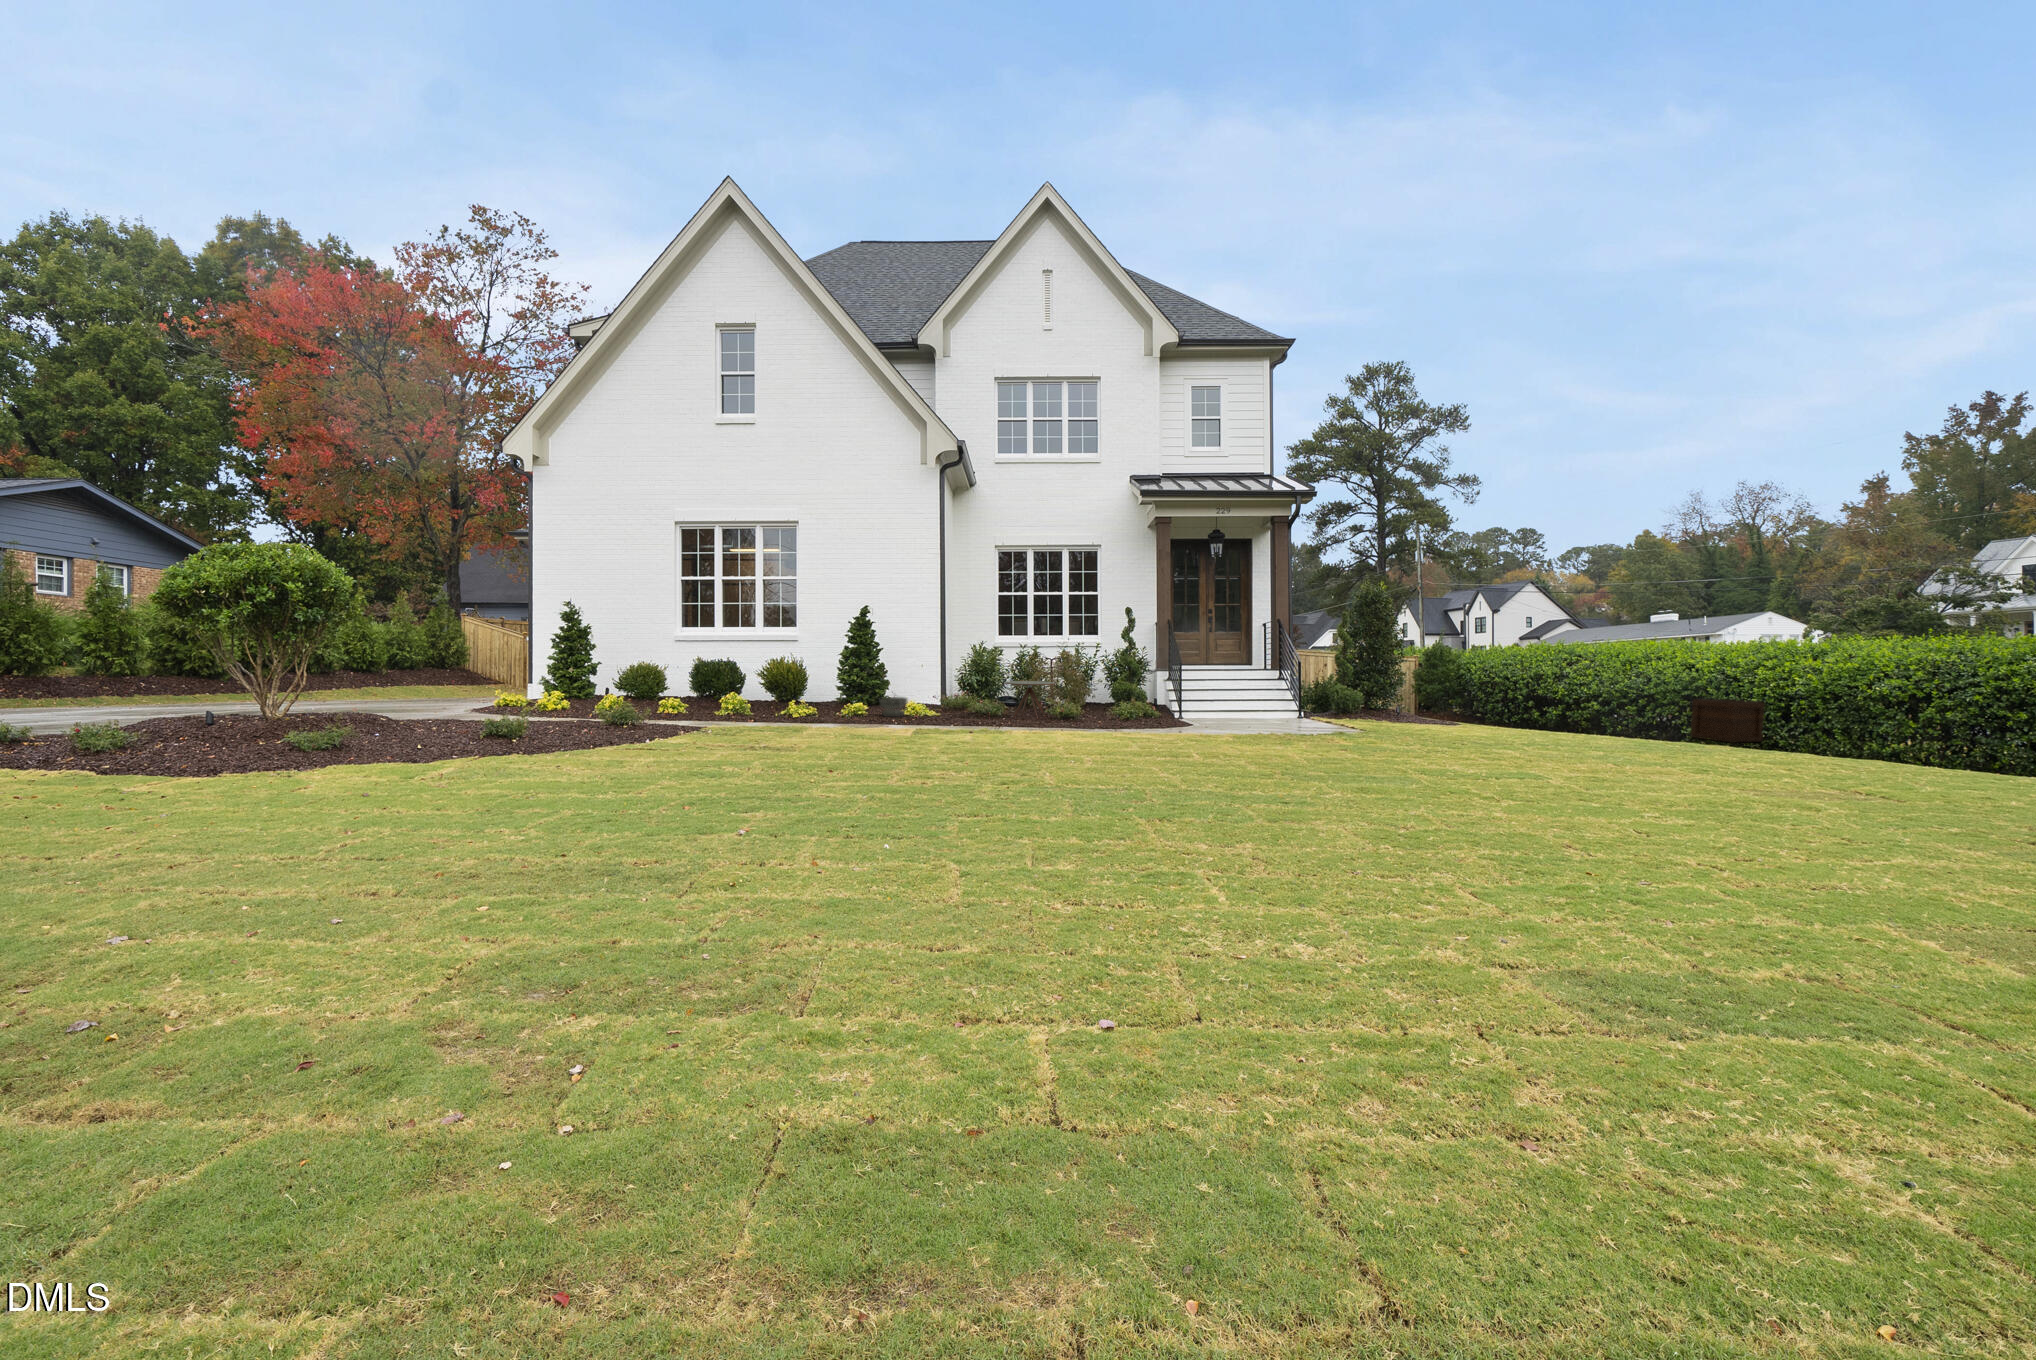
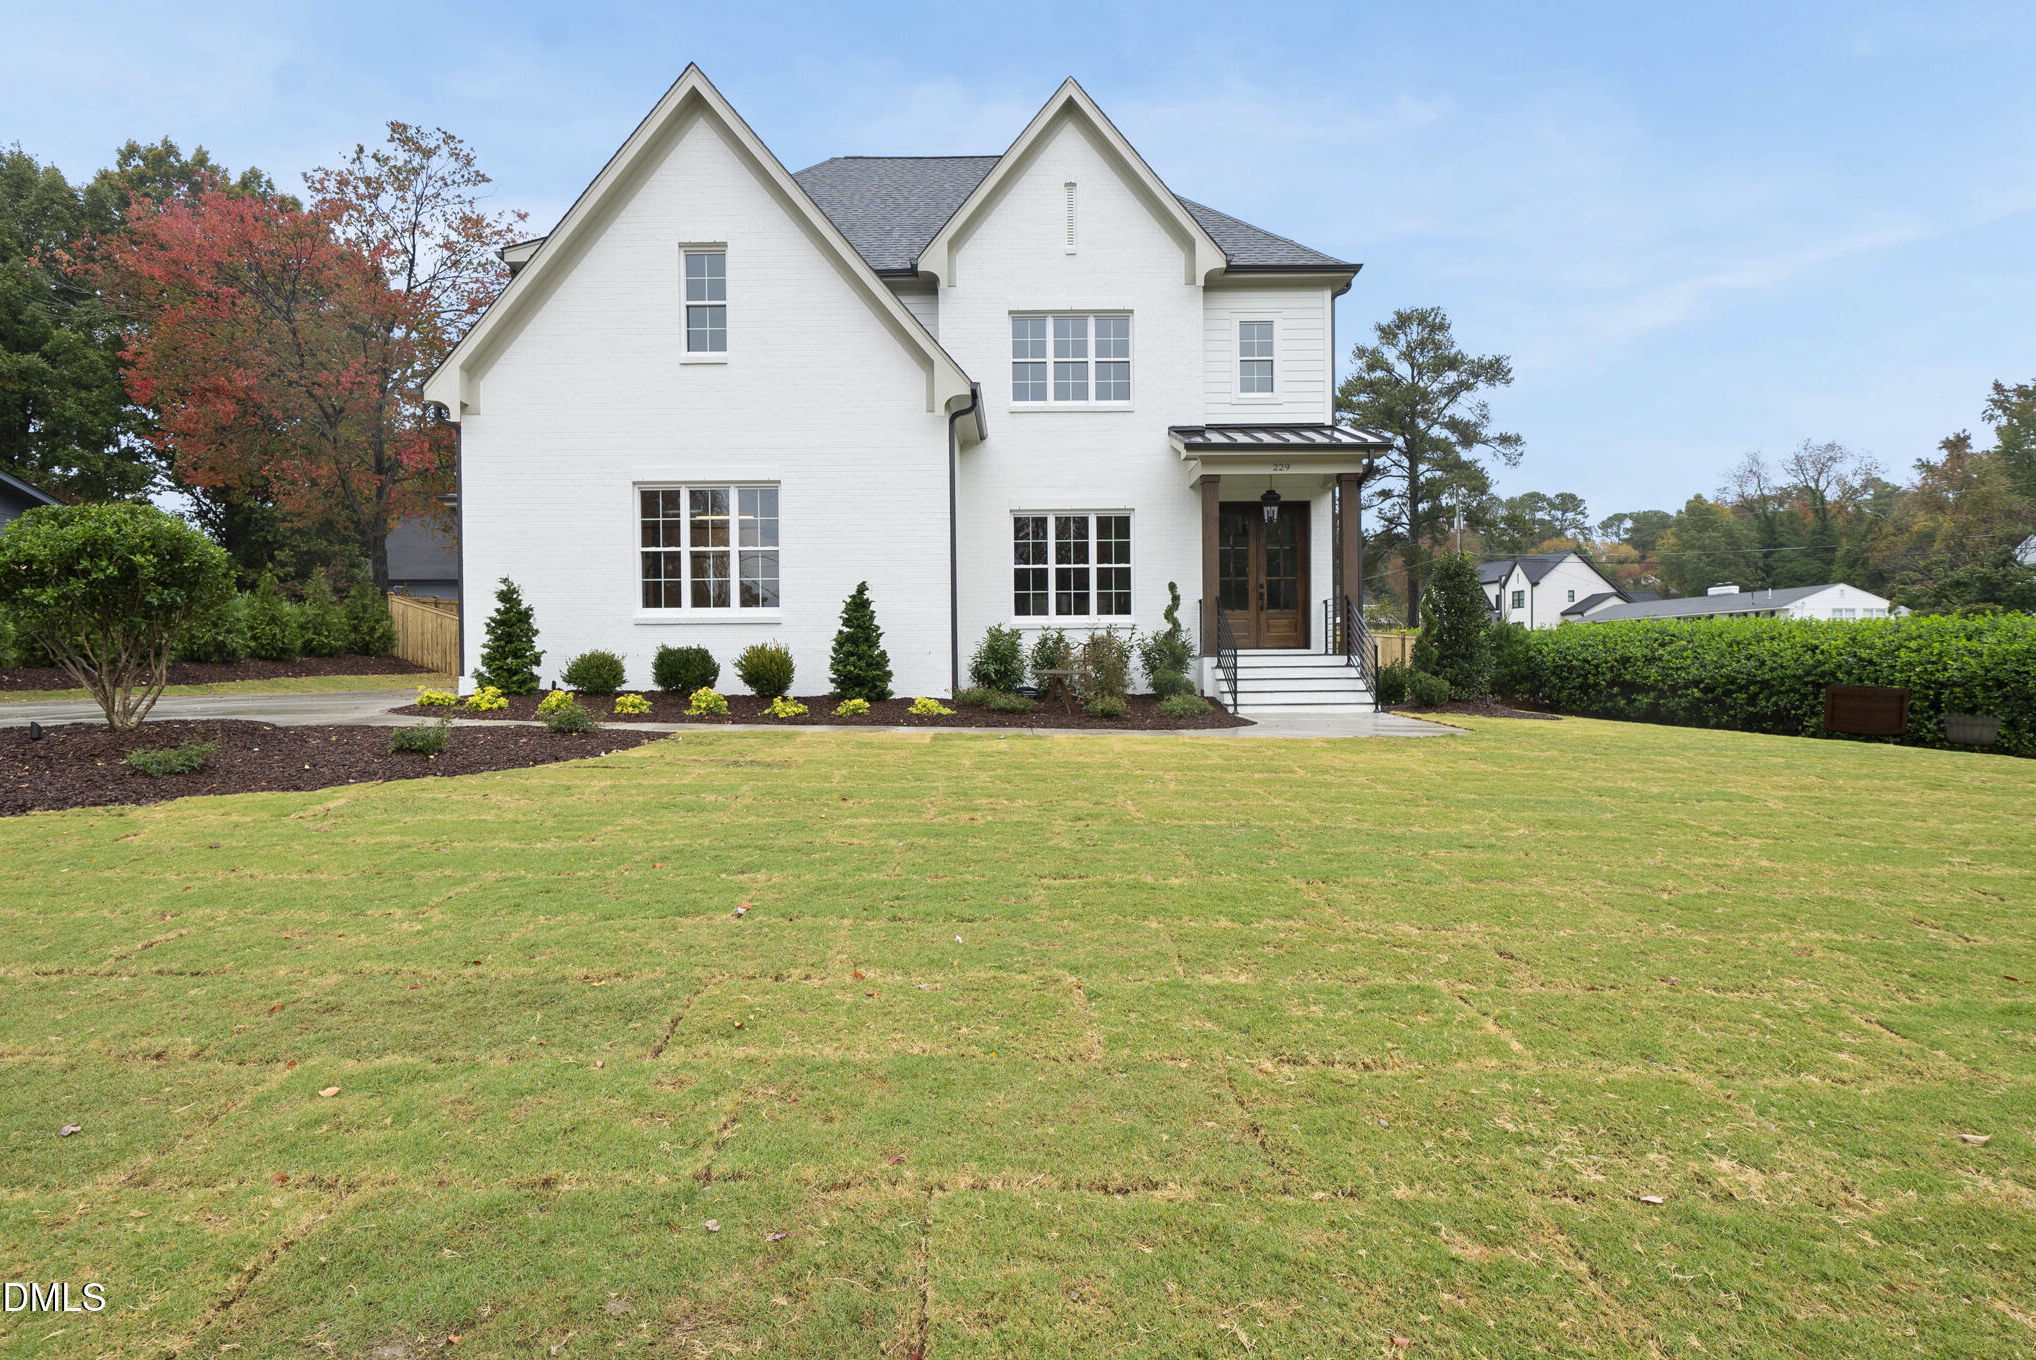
wooden bucket: present [880,697,907,717] -> present [1945,714,2001,744]

